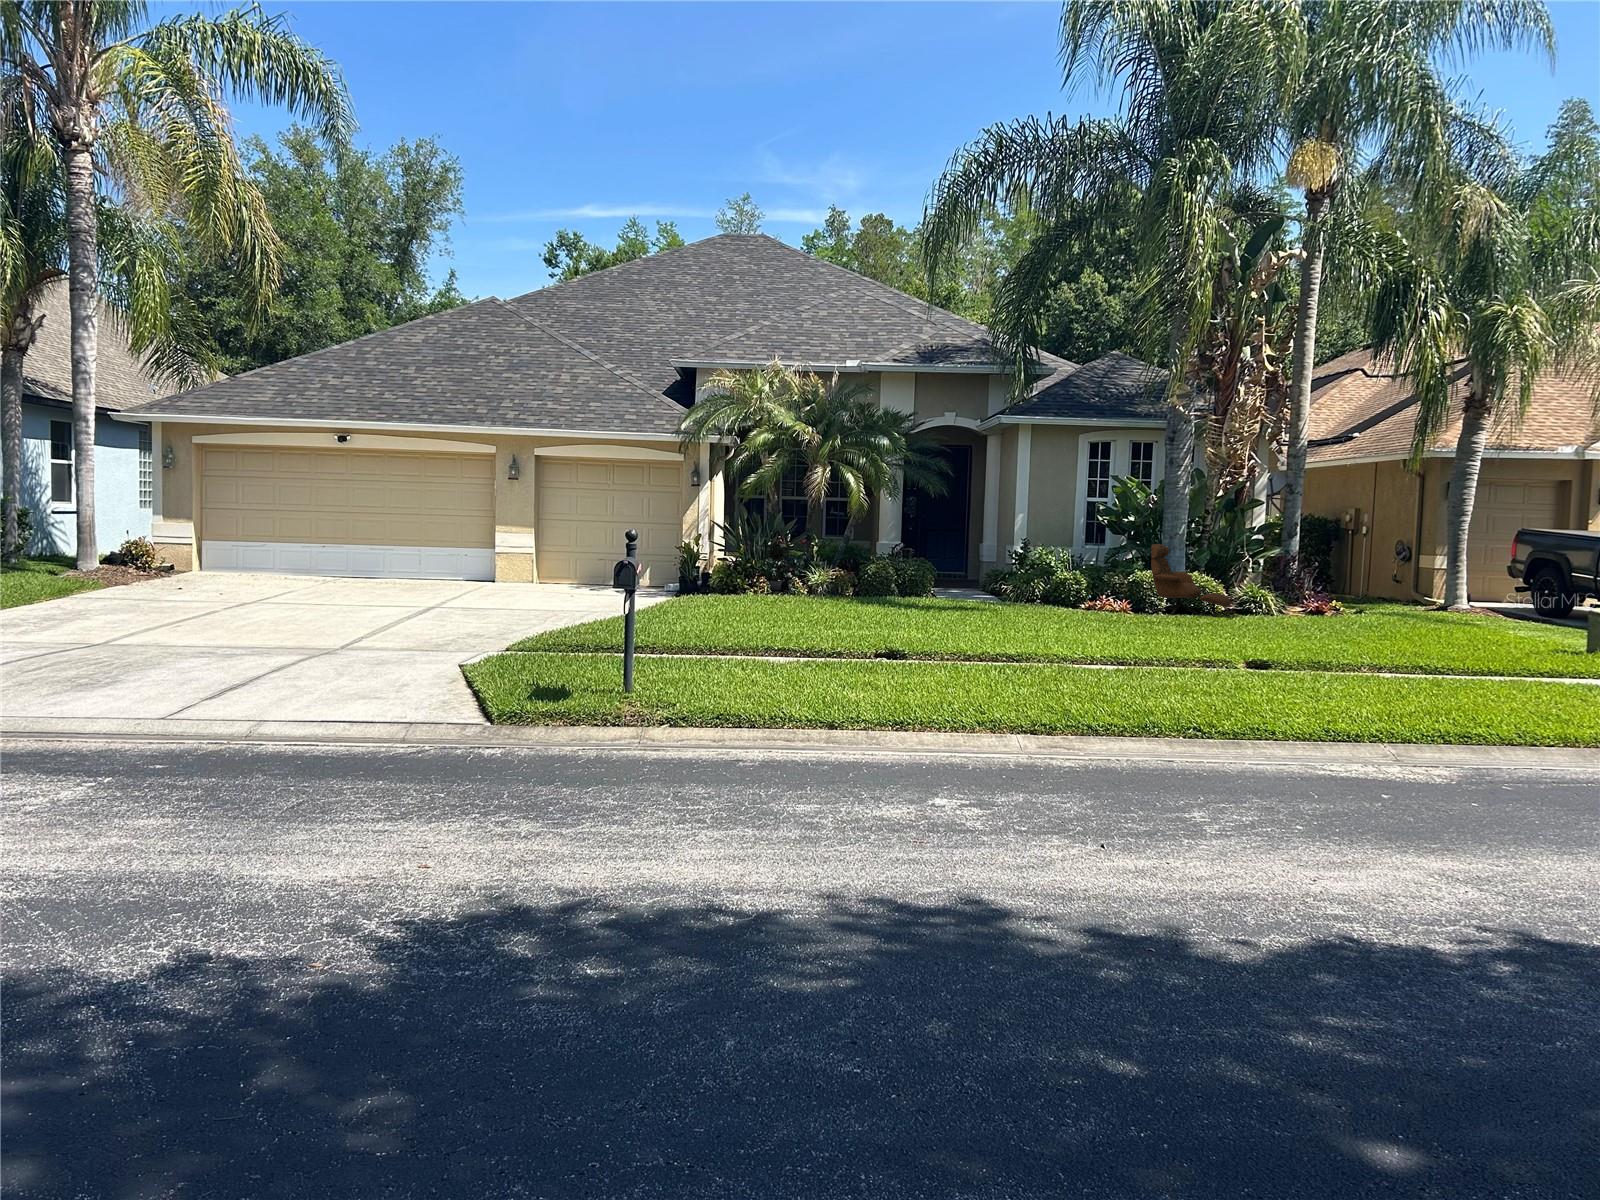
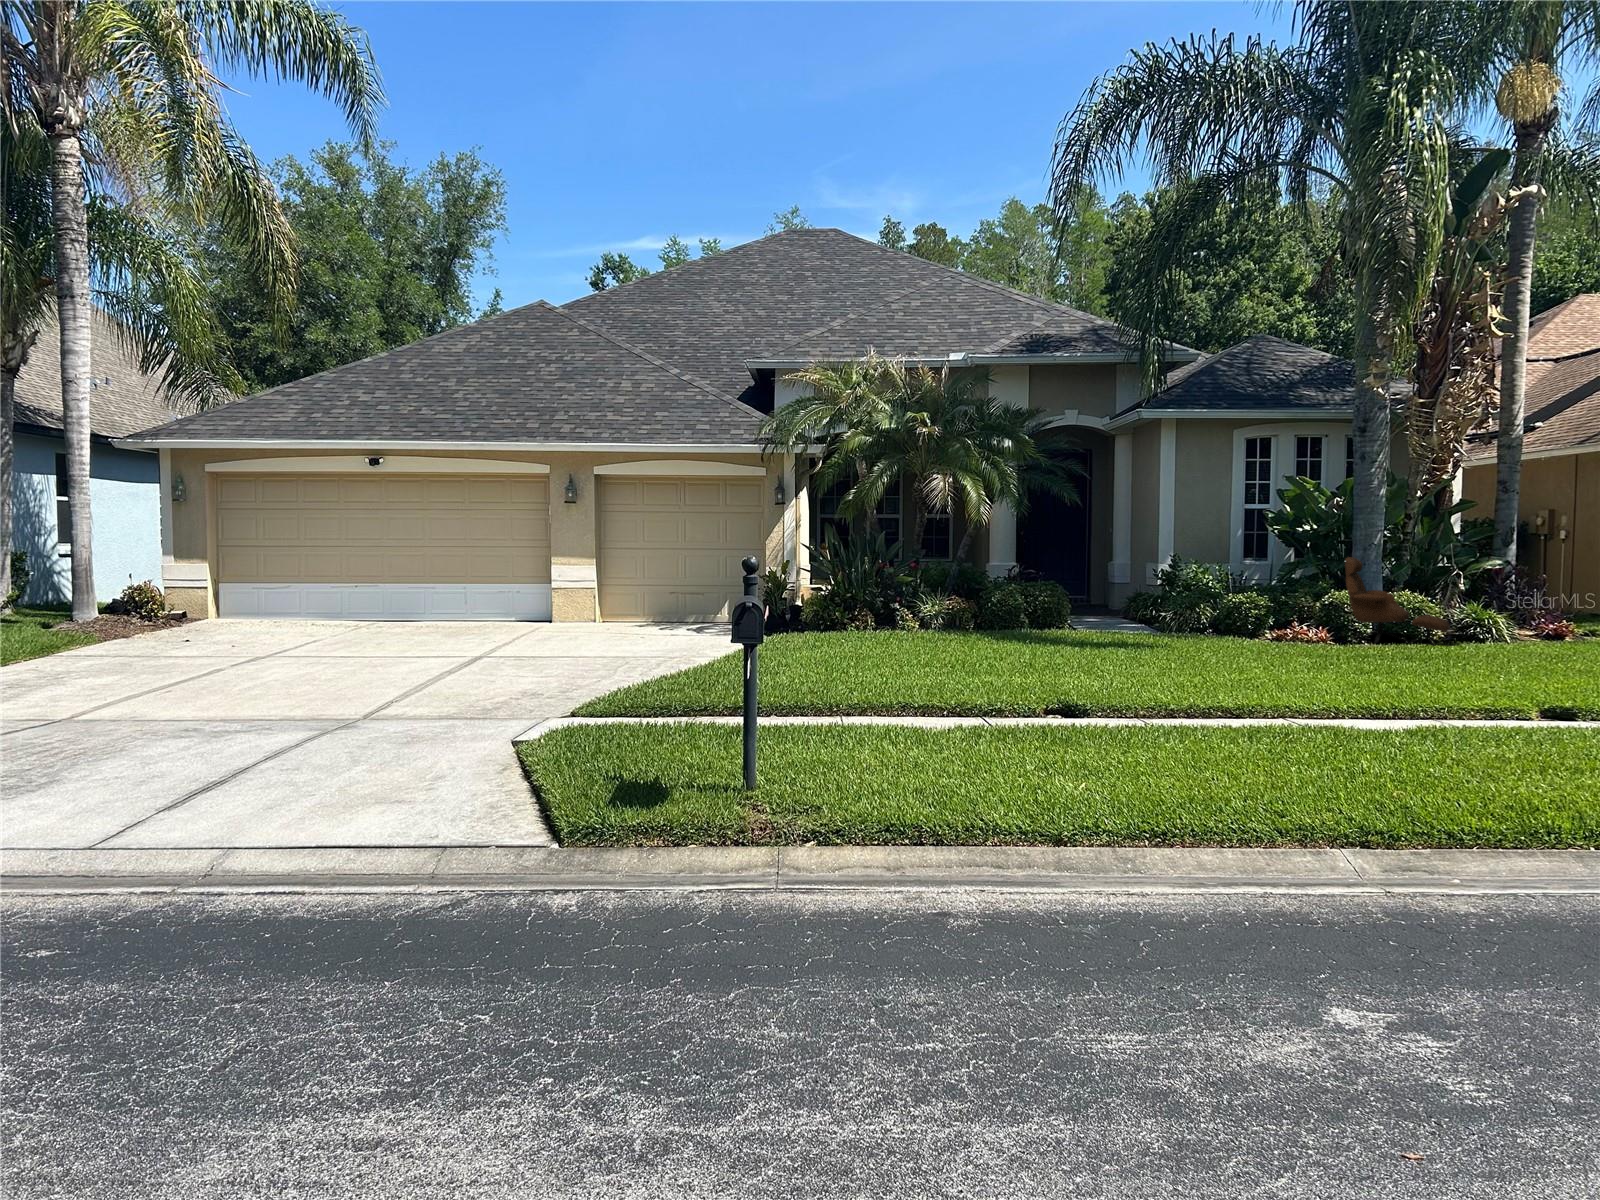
potted plant: present [762,542,790,590] -> none [860,564,895,623]

